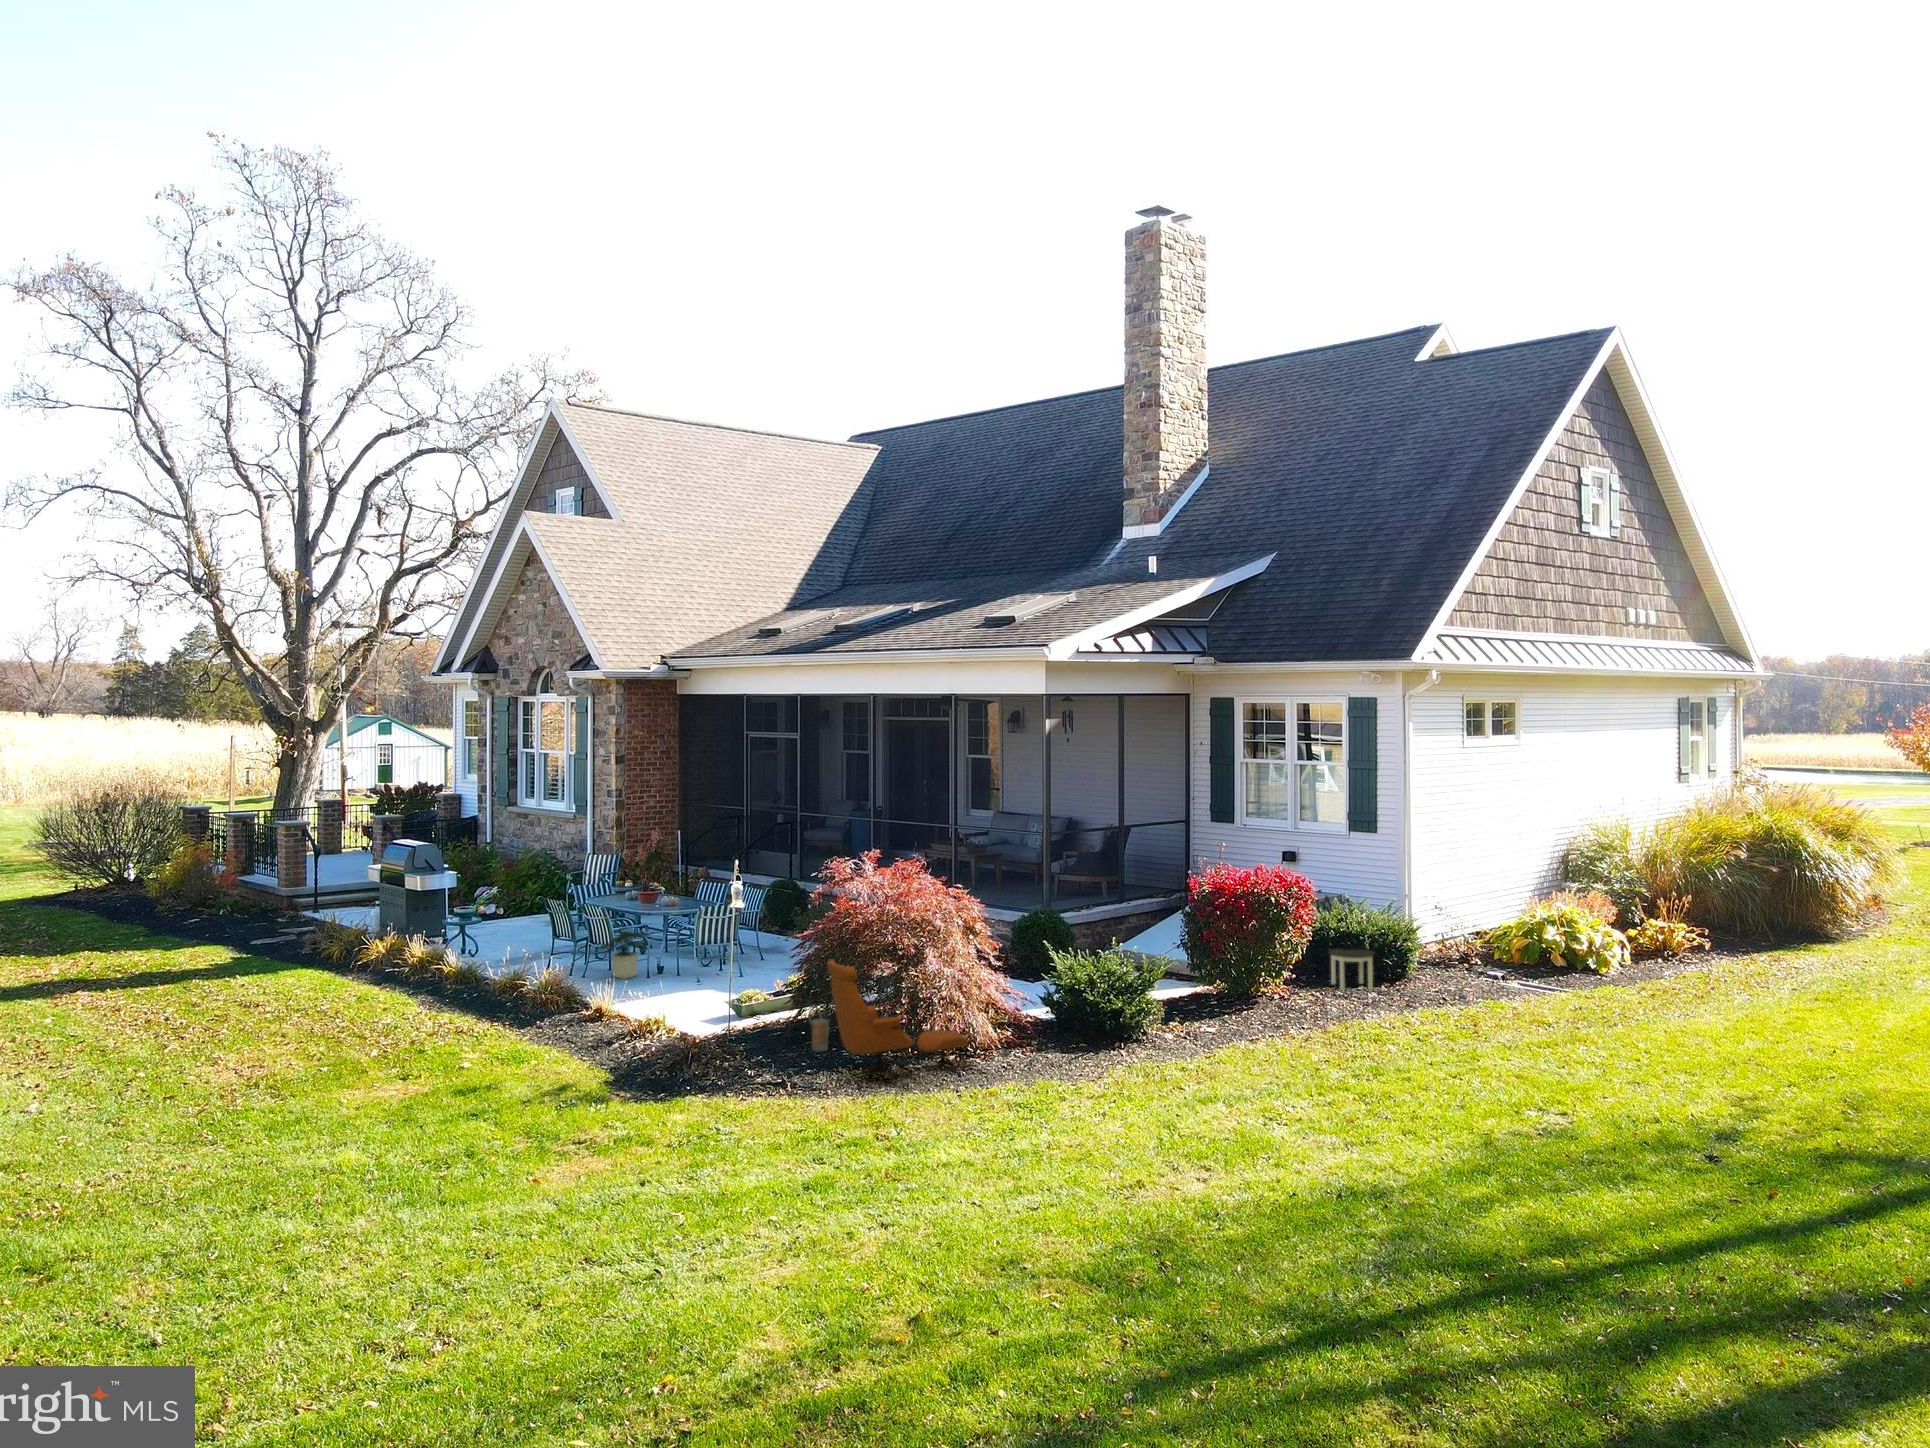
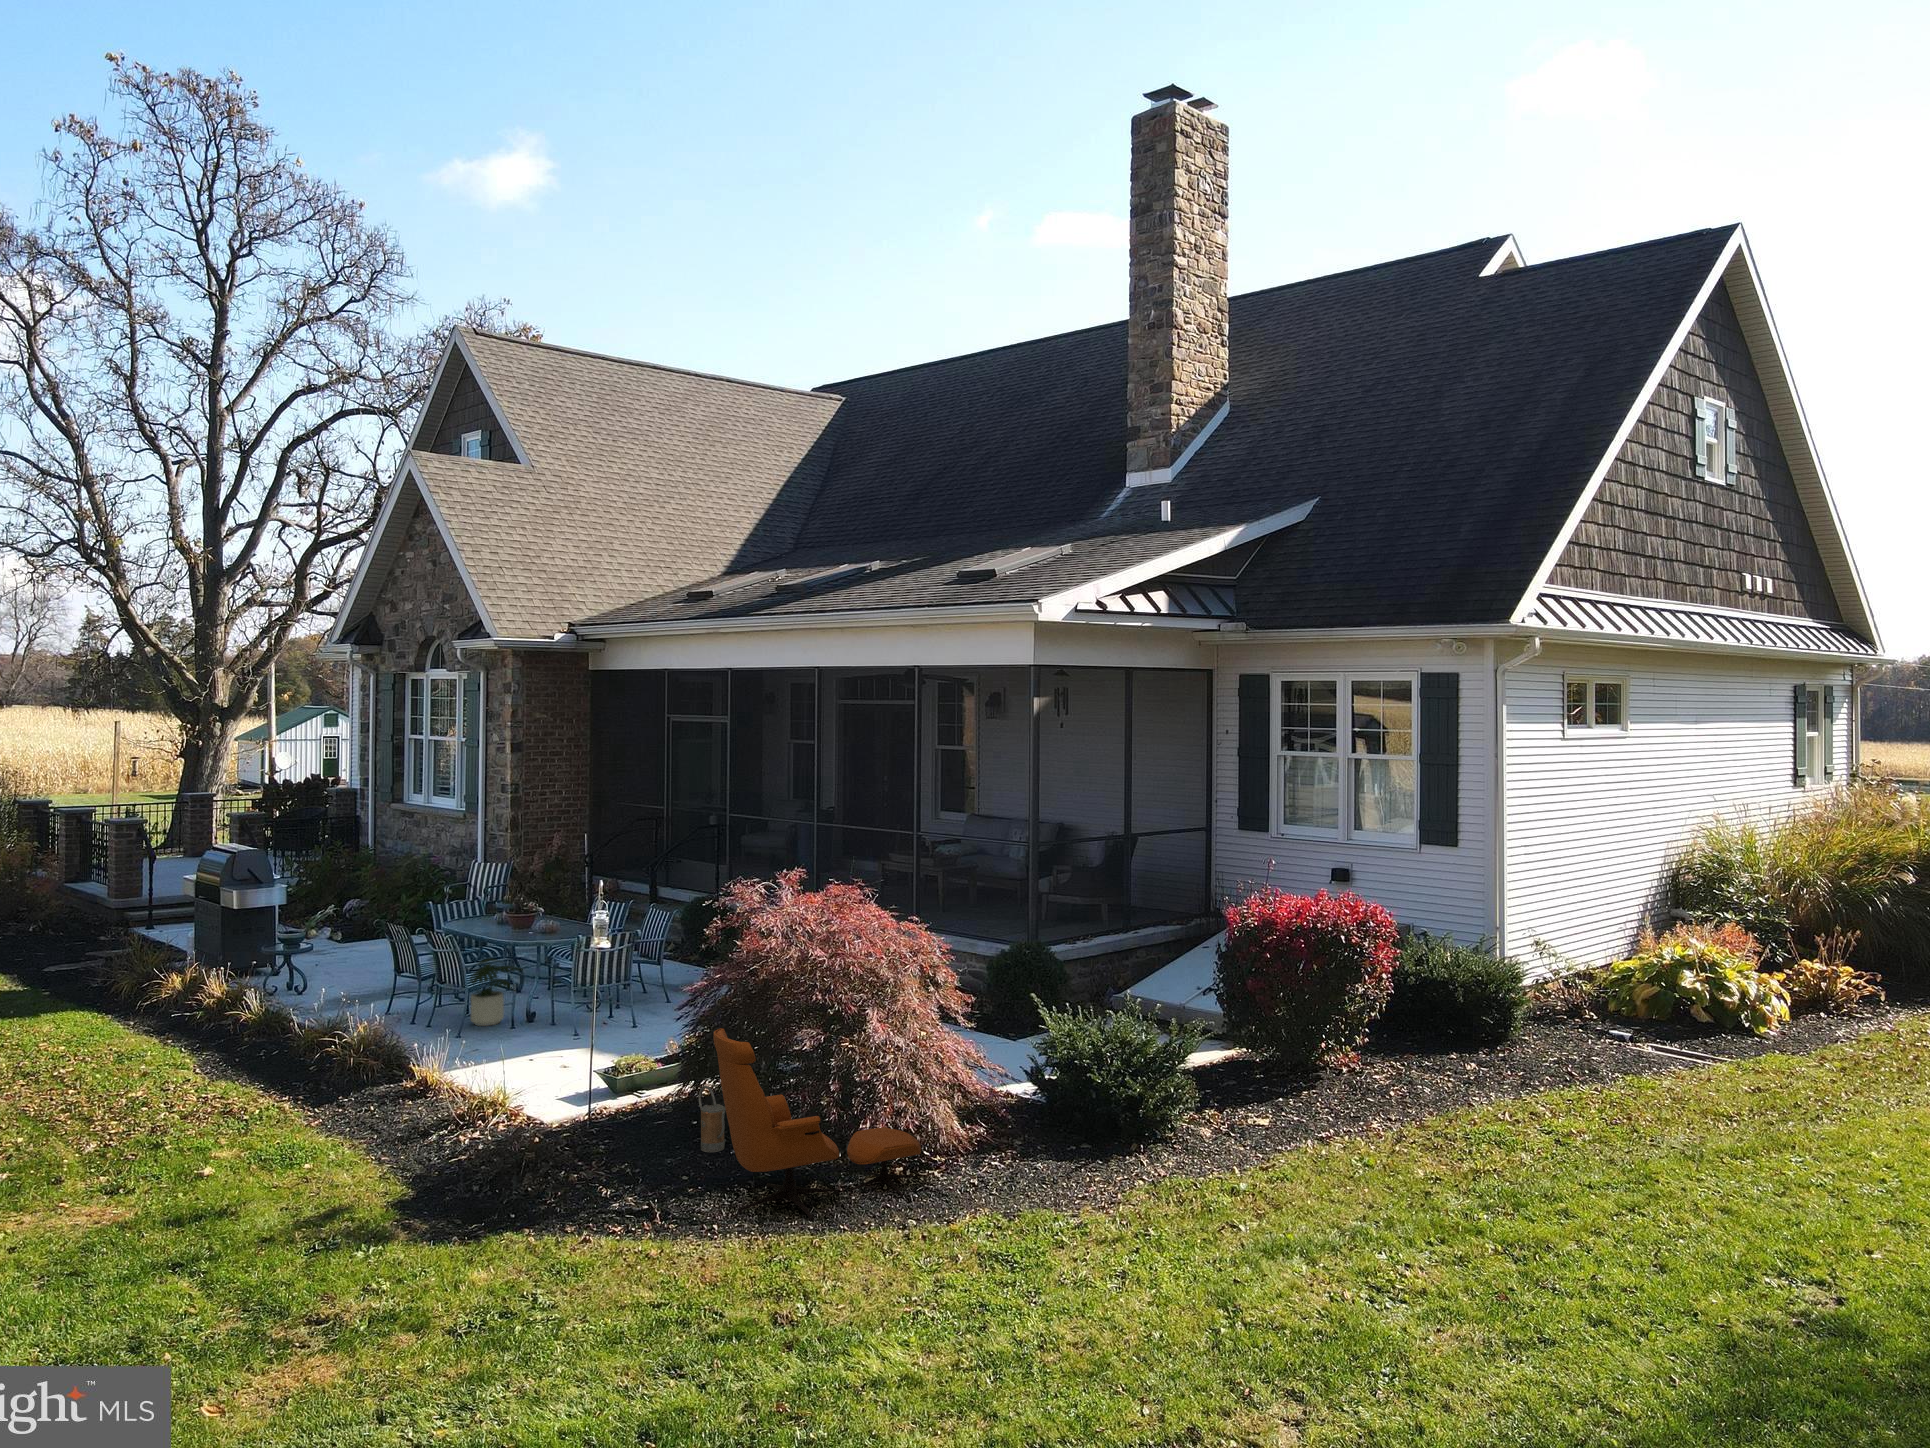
round table: present [1328,949,1375,990] -> none [1405,998,1469,1056]

